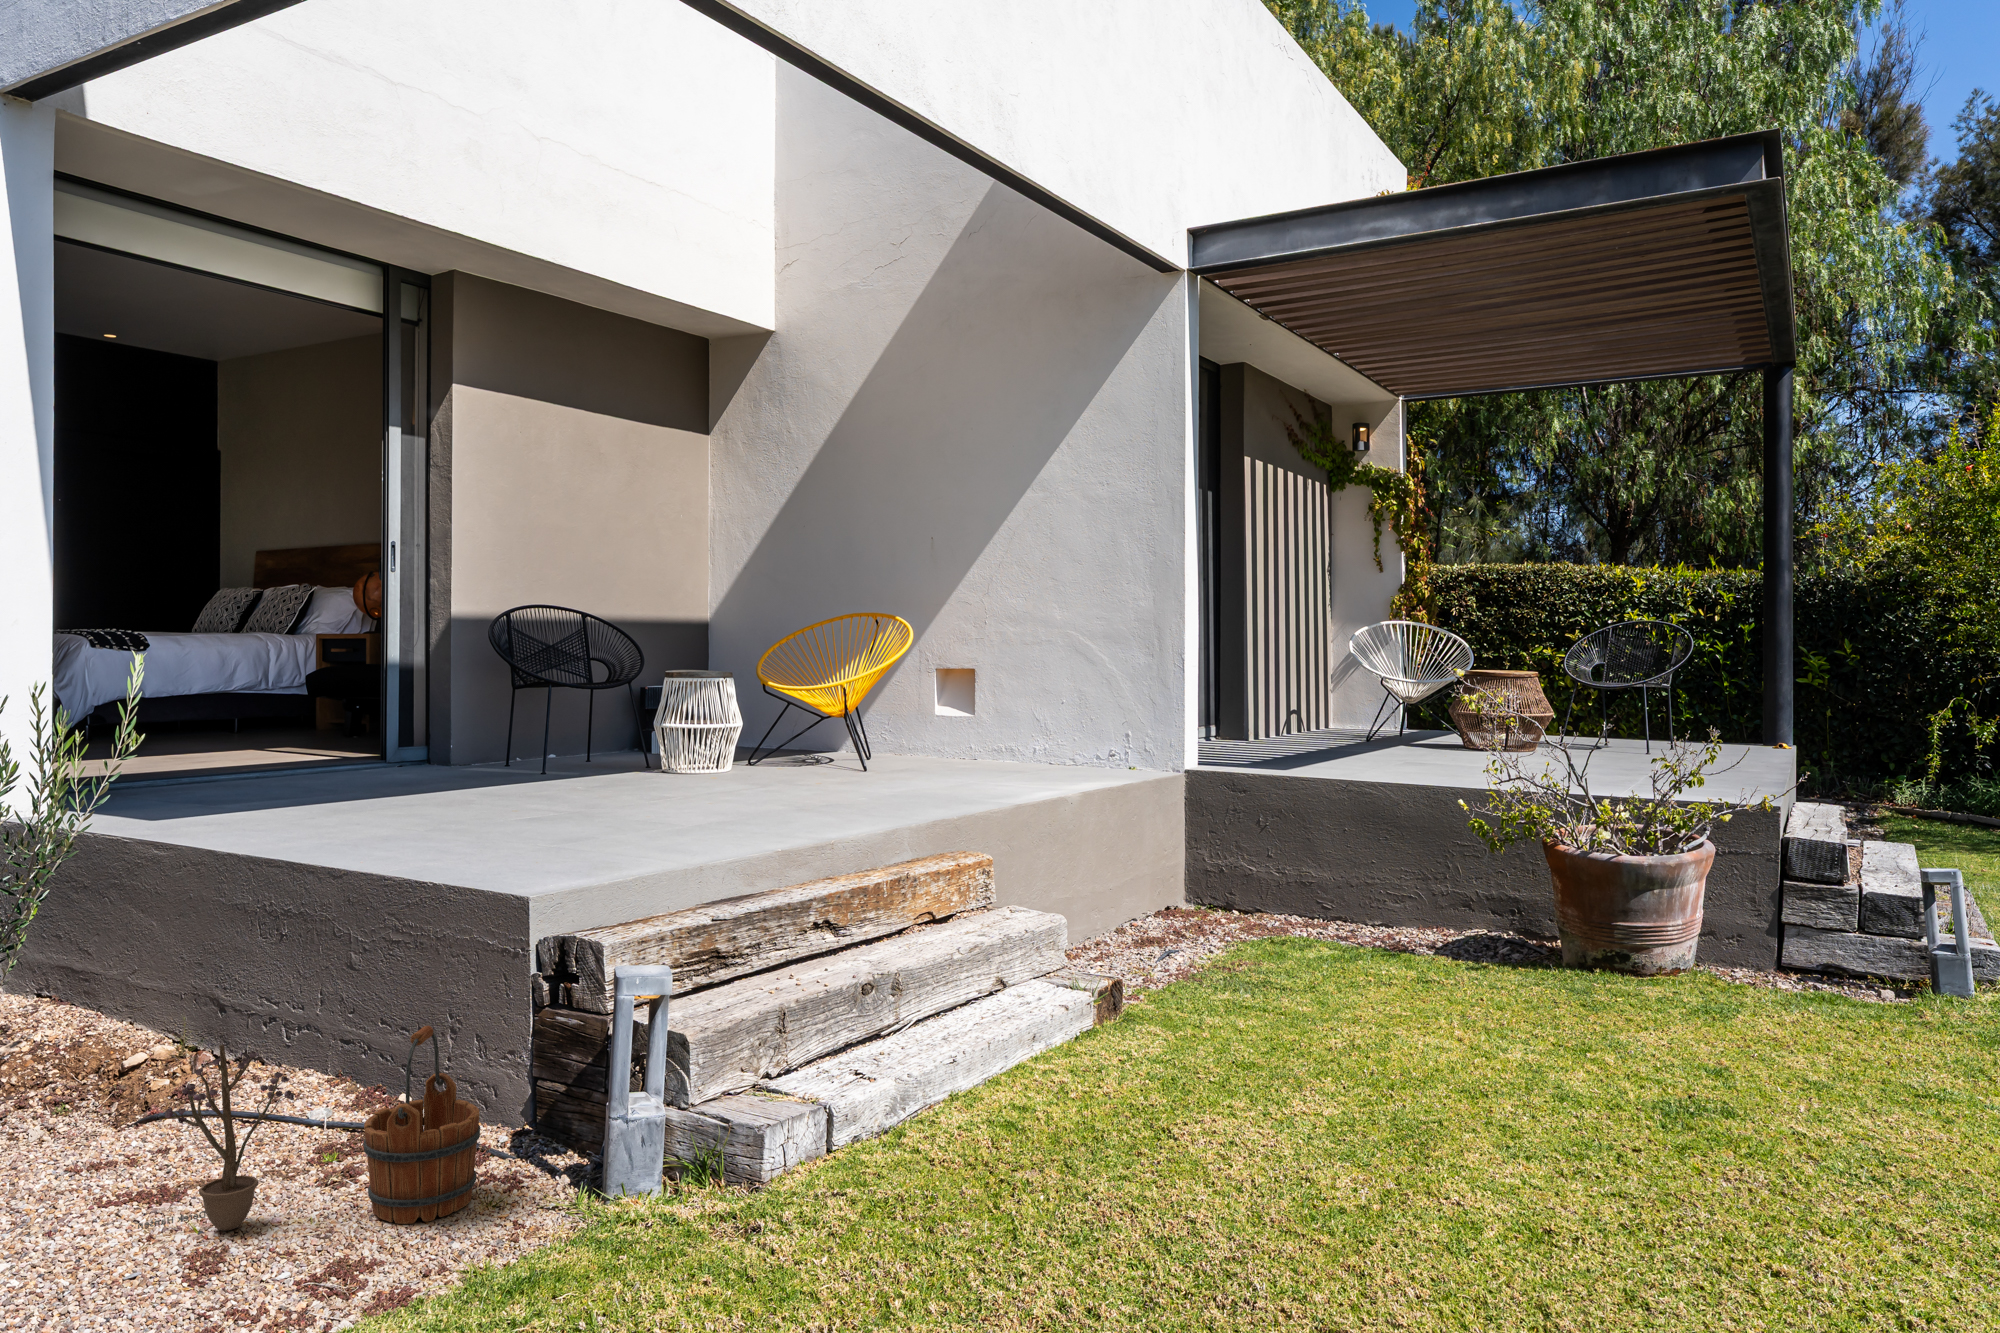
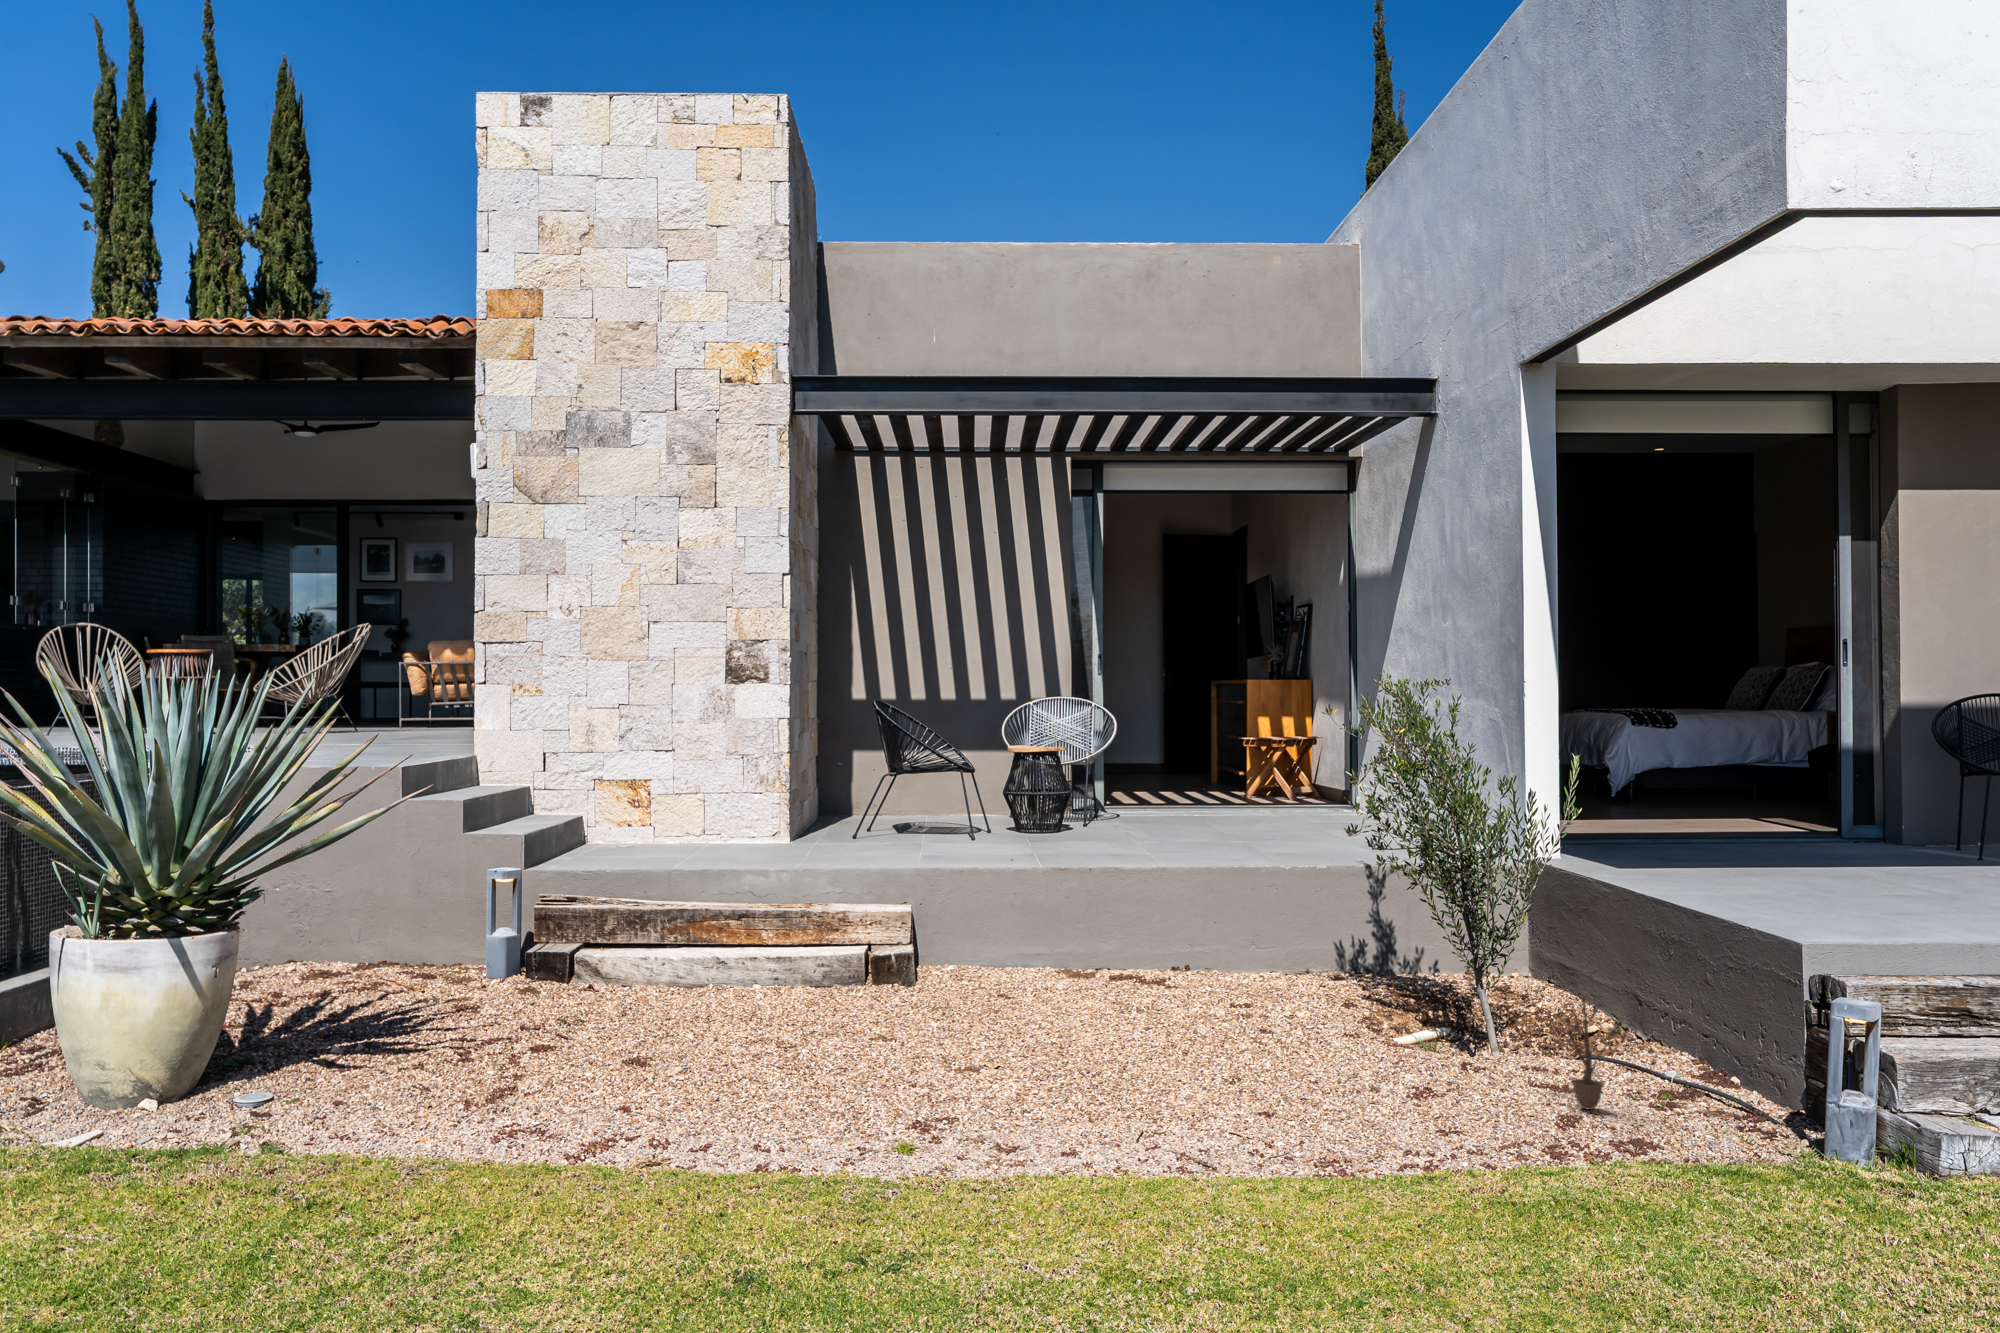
wooden bucket: present [363,1026,480,1224] -> none [1663,1010,1742,1136]

